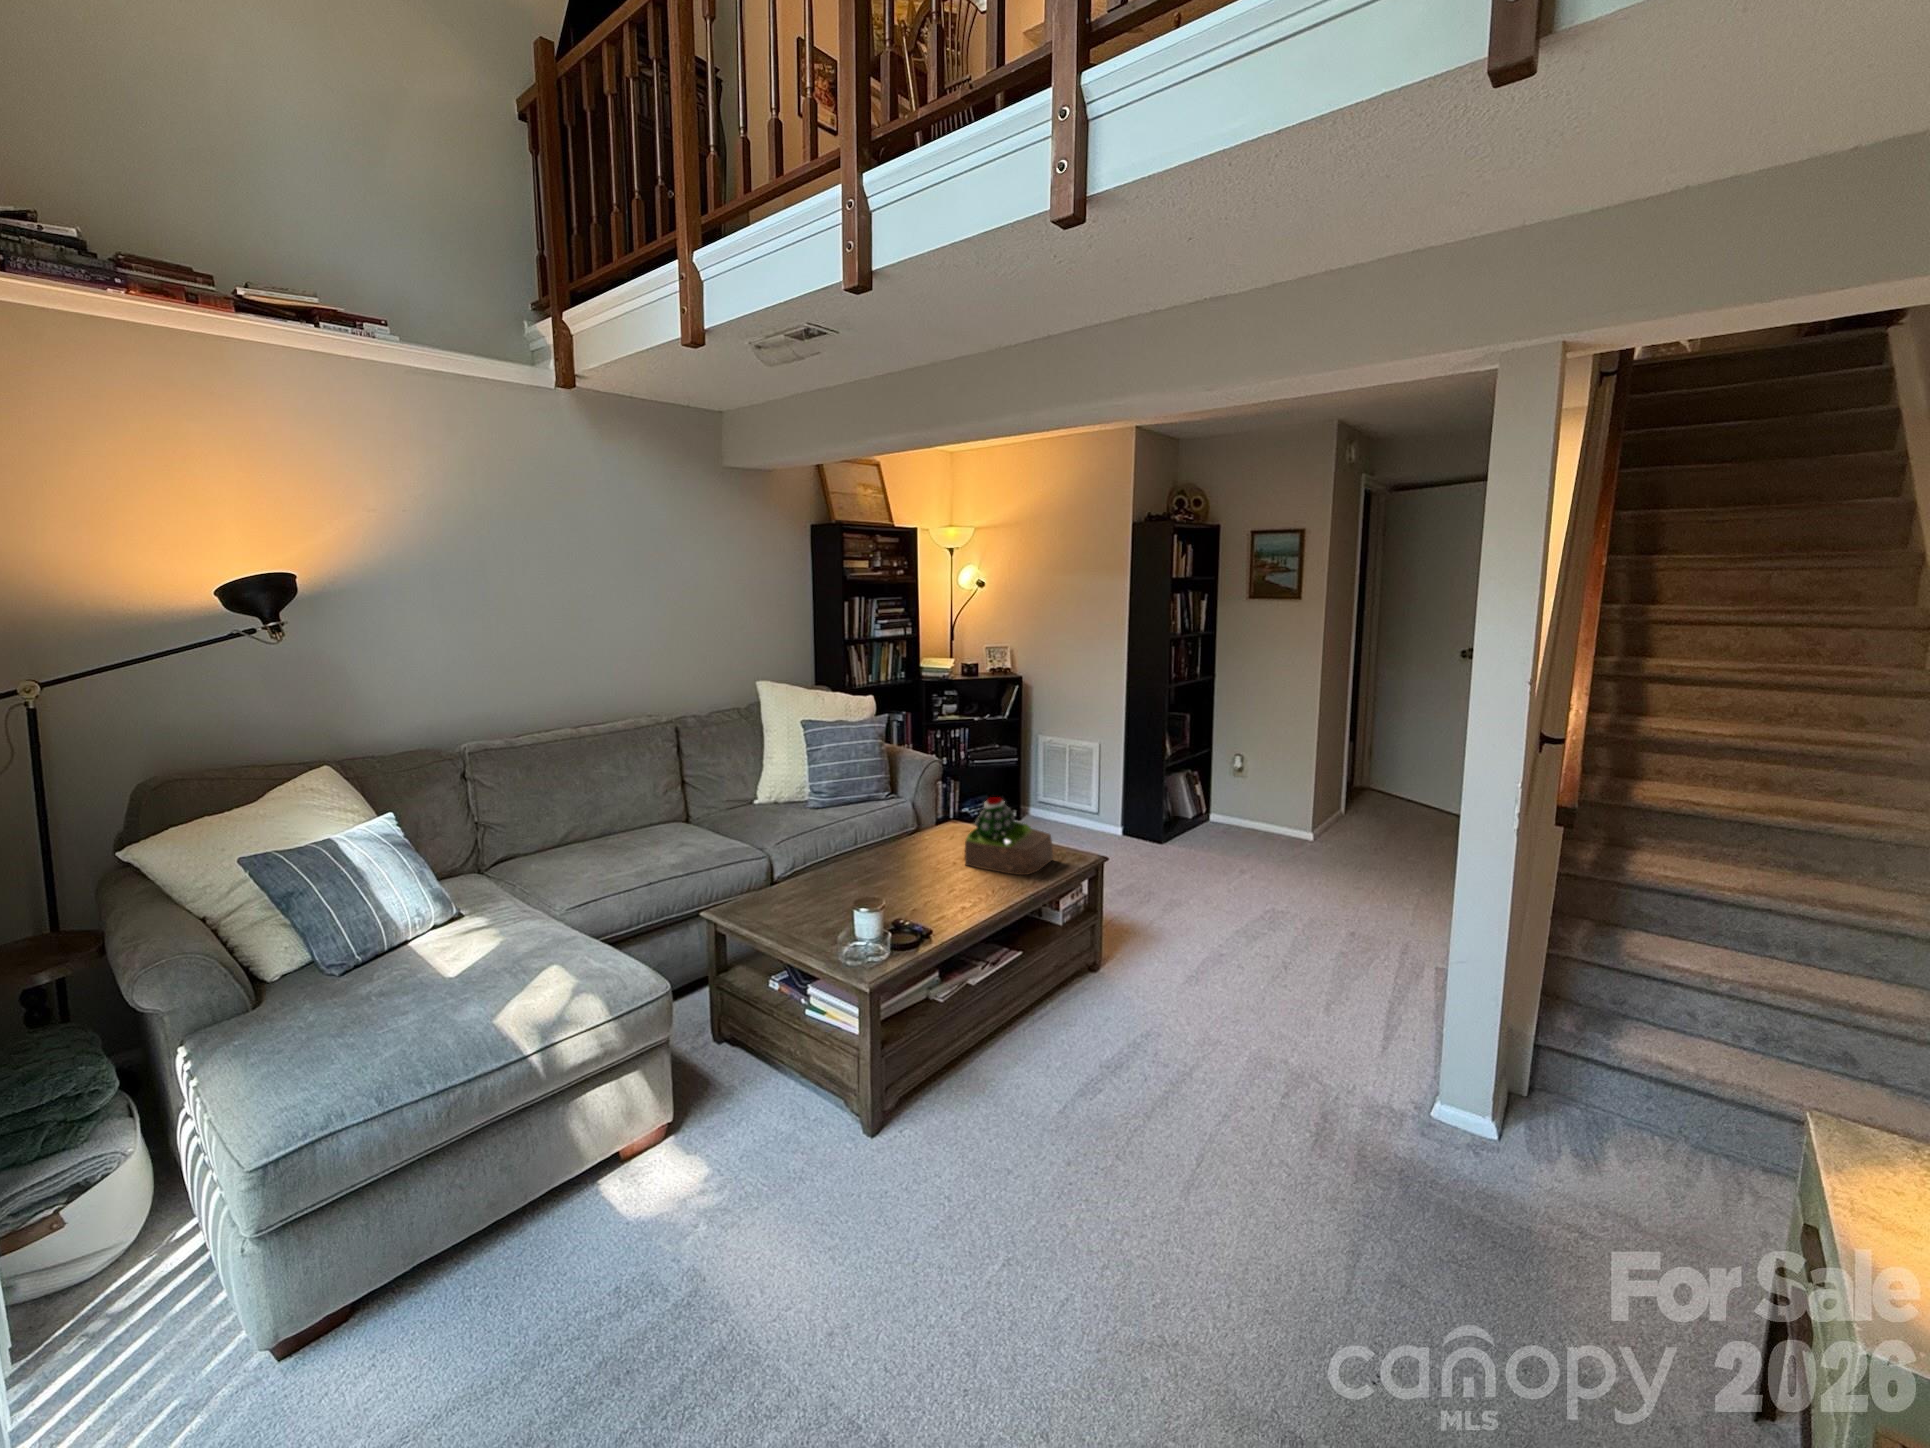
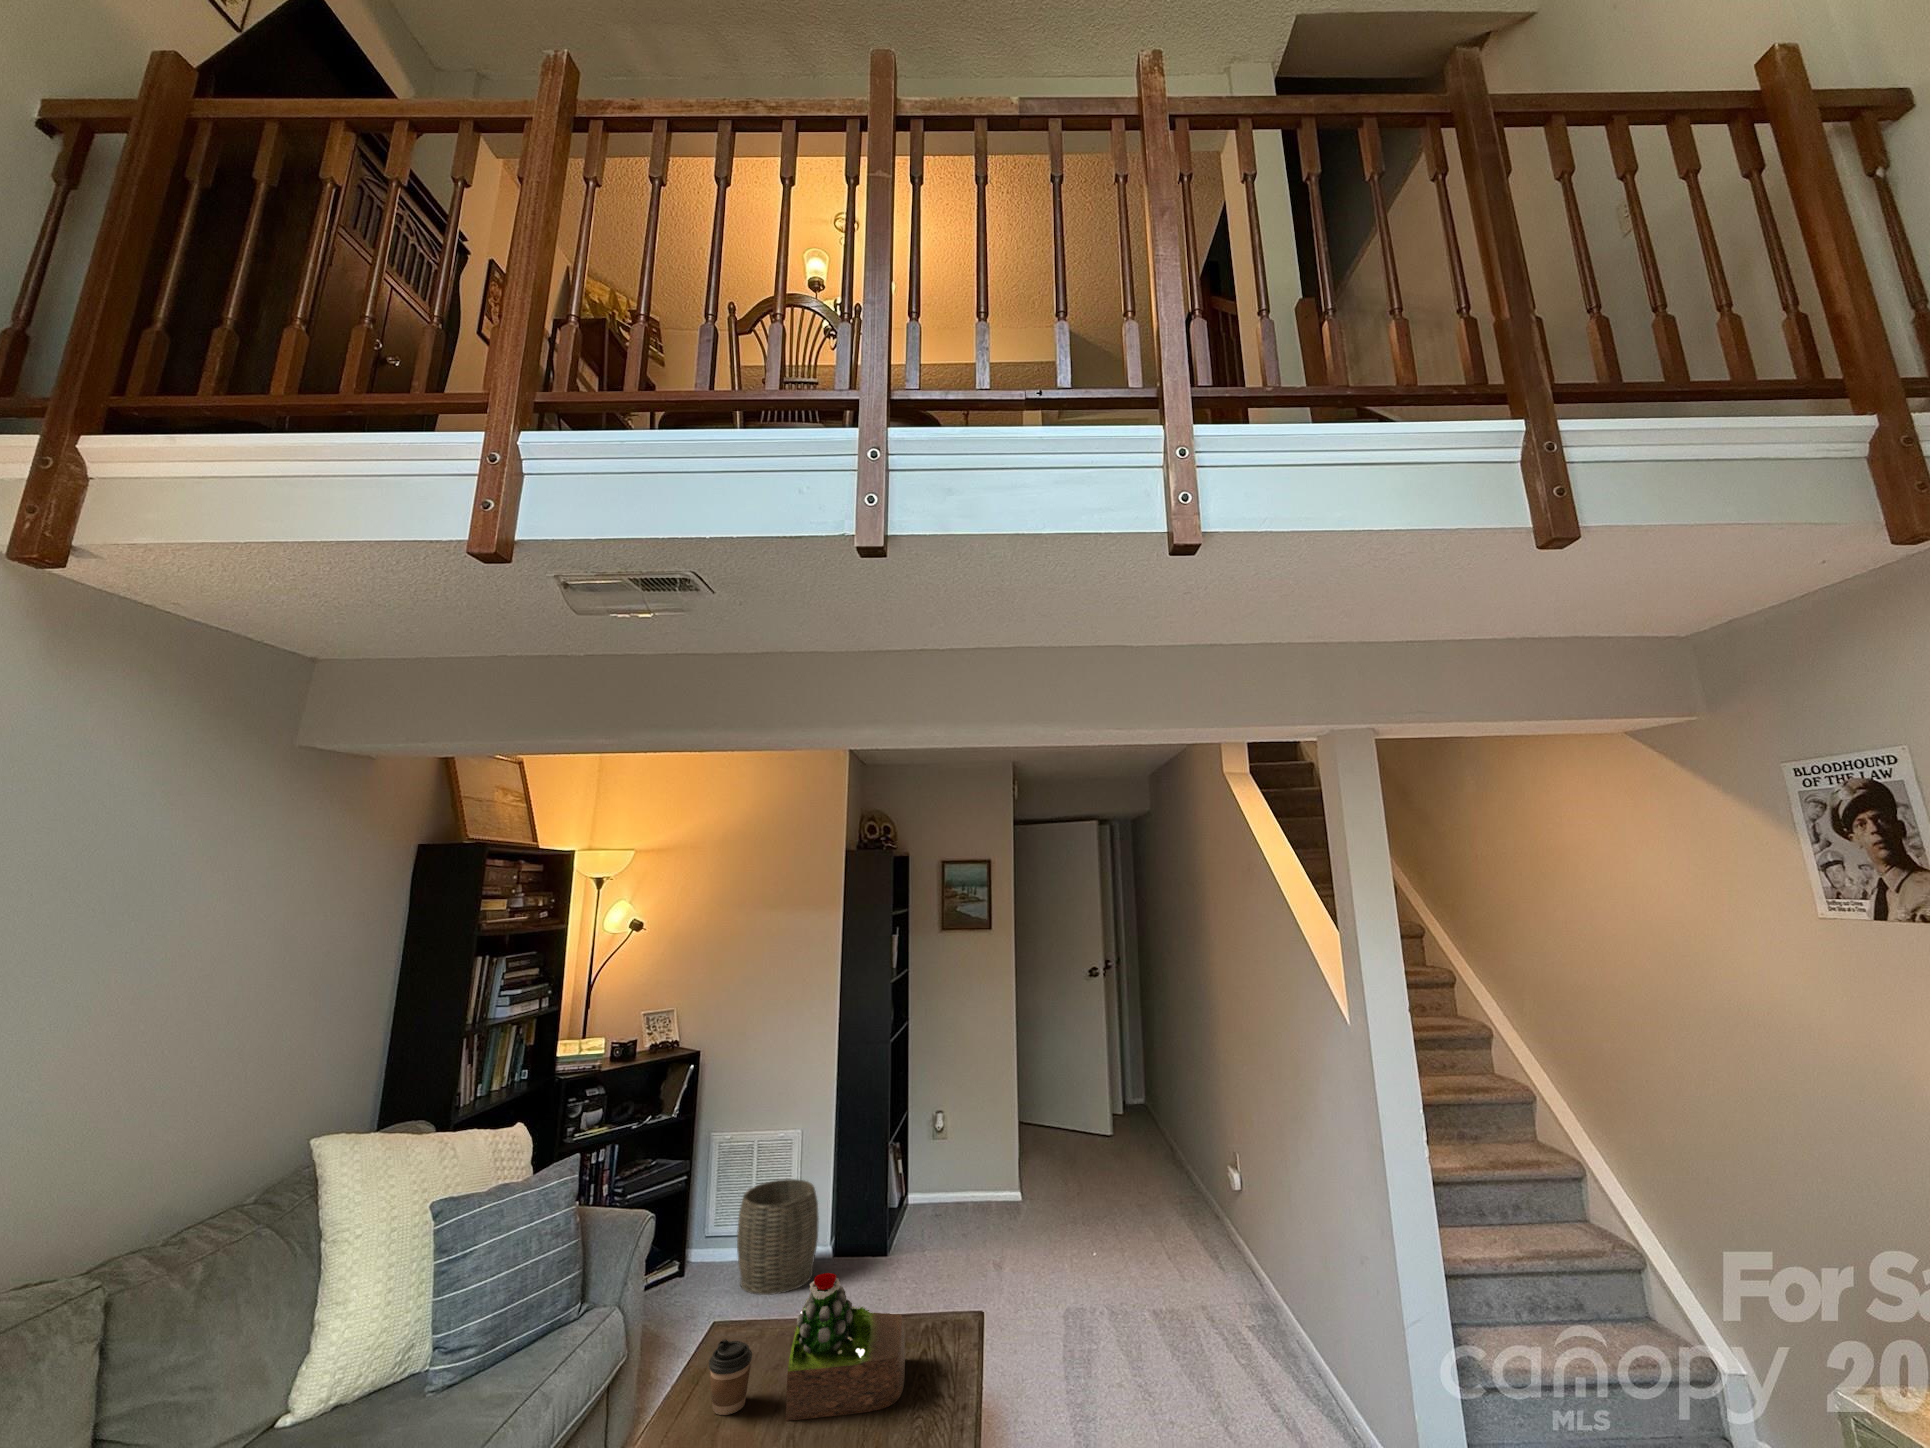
woven basket: none [1049,771,1107,842] -> present [737,1179,819,1295]
coffee cup: none [930,819,955,856] -> present [709,1339,752,1415]

